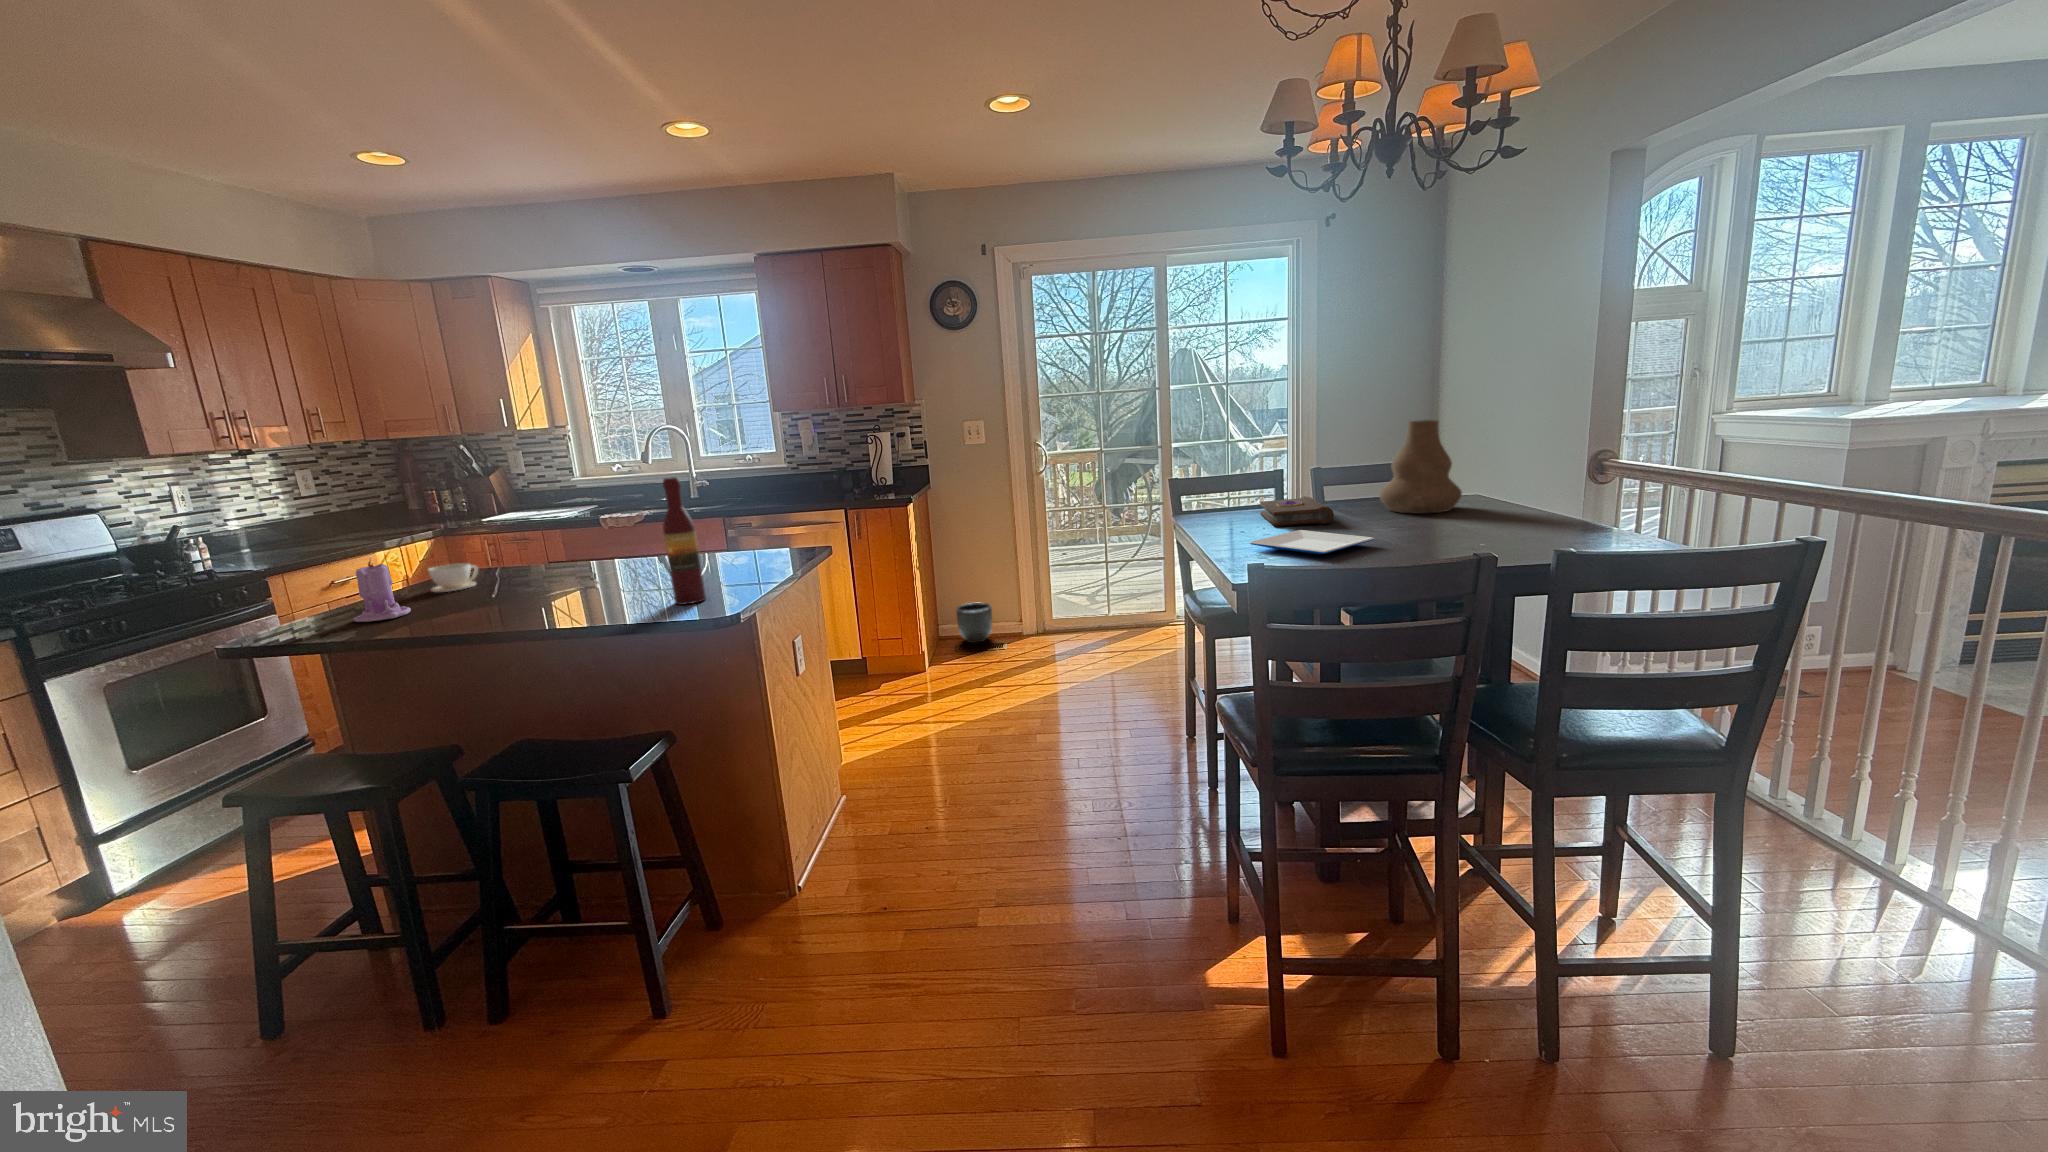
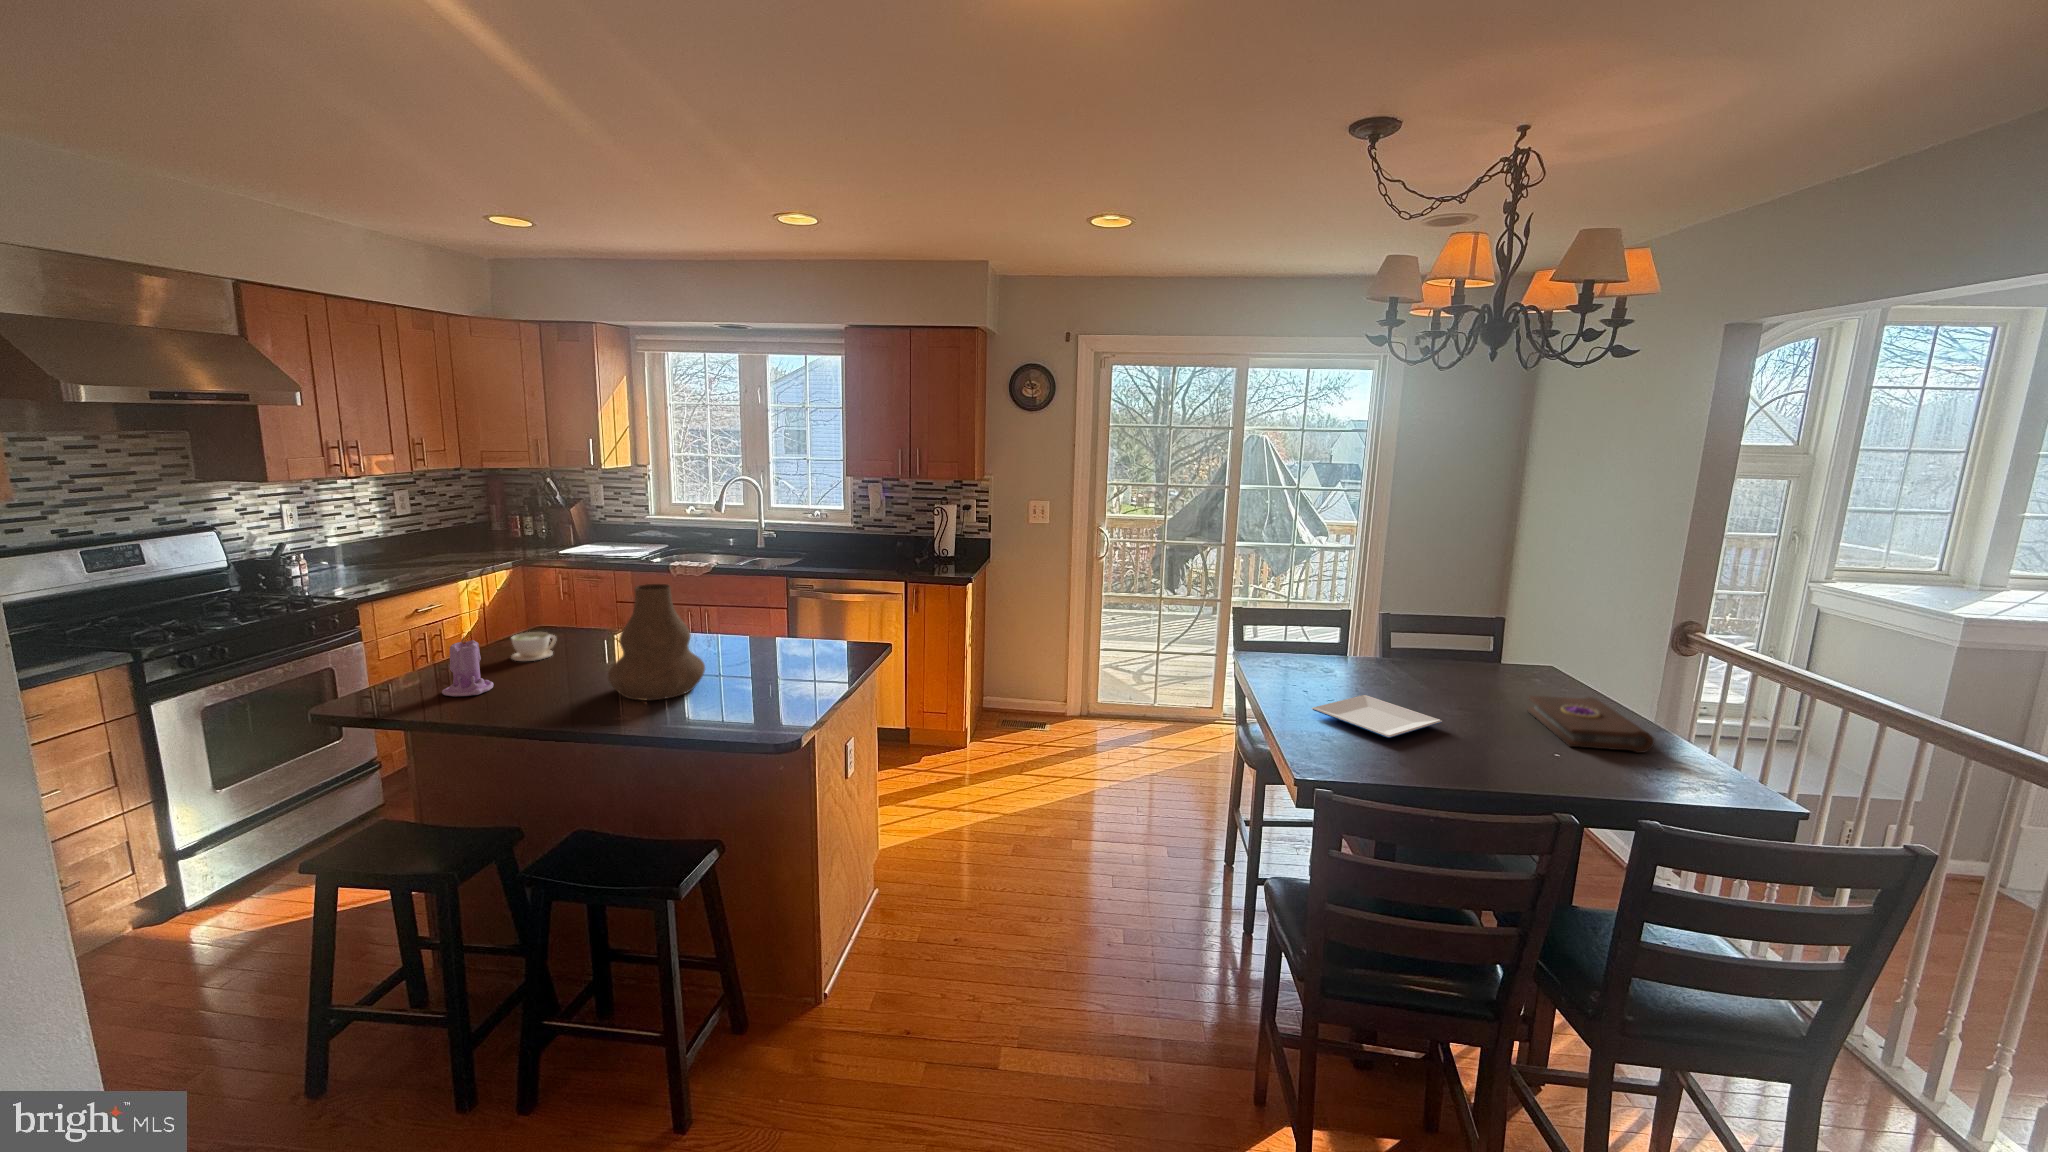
vase: present [1379,420,1462,513] -> present [608,584,705,700]
wine bottle: present [663,477,706,605] -> none [738,593,770,716]
book: present [1260,496,1334,527] -> present [1528,696,1655,753]
planter: present [956,602,992,643] -> none [1002,680,1039,722]

